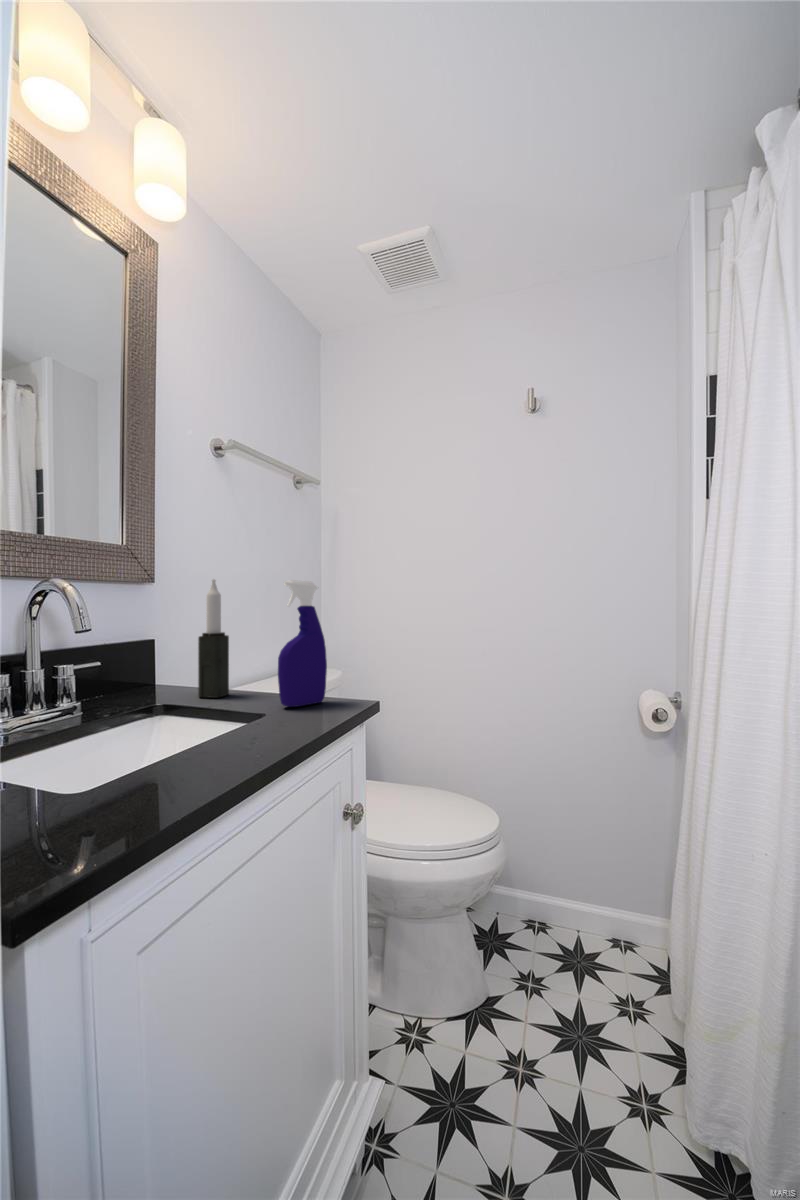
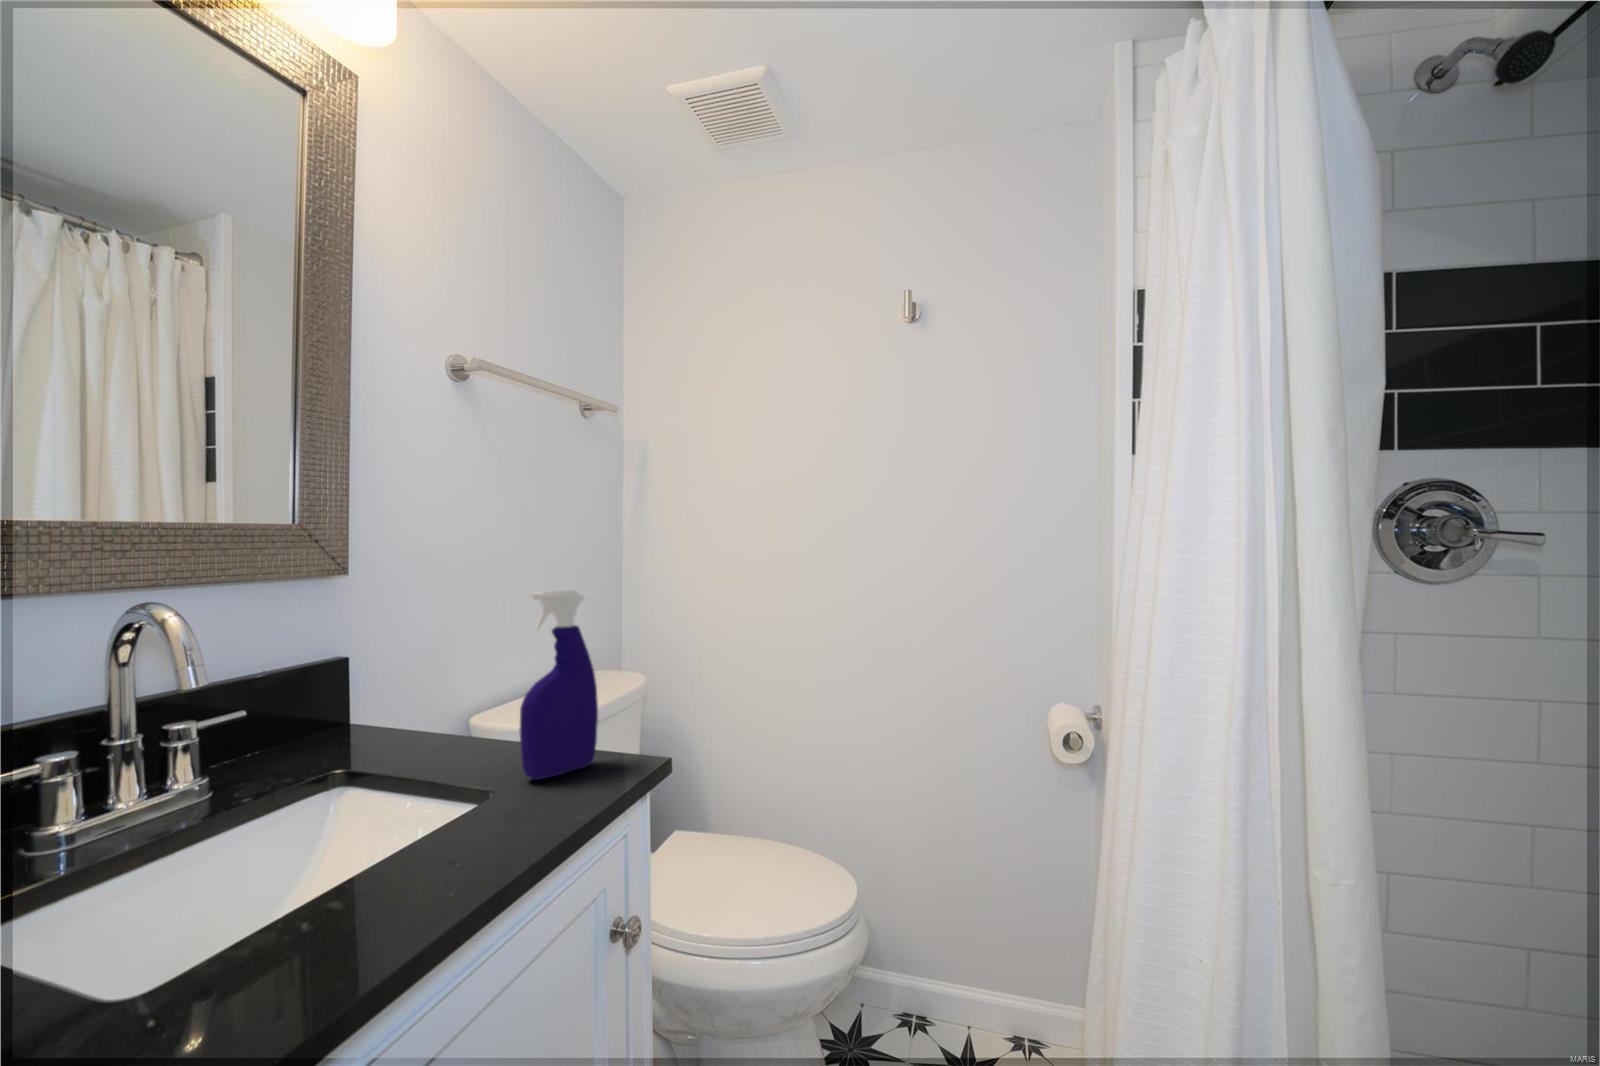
candle: present [198,579,229,698] -> none [406,581,455,760]

